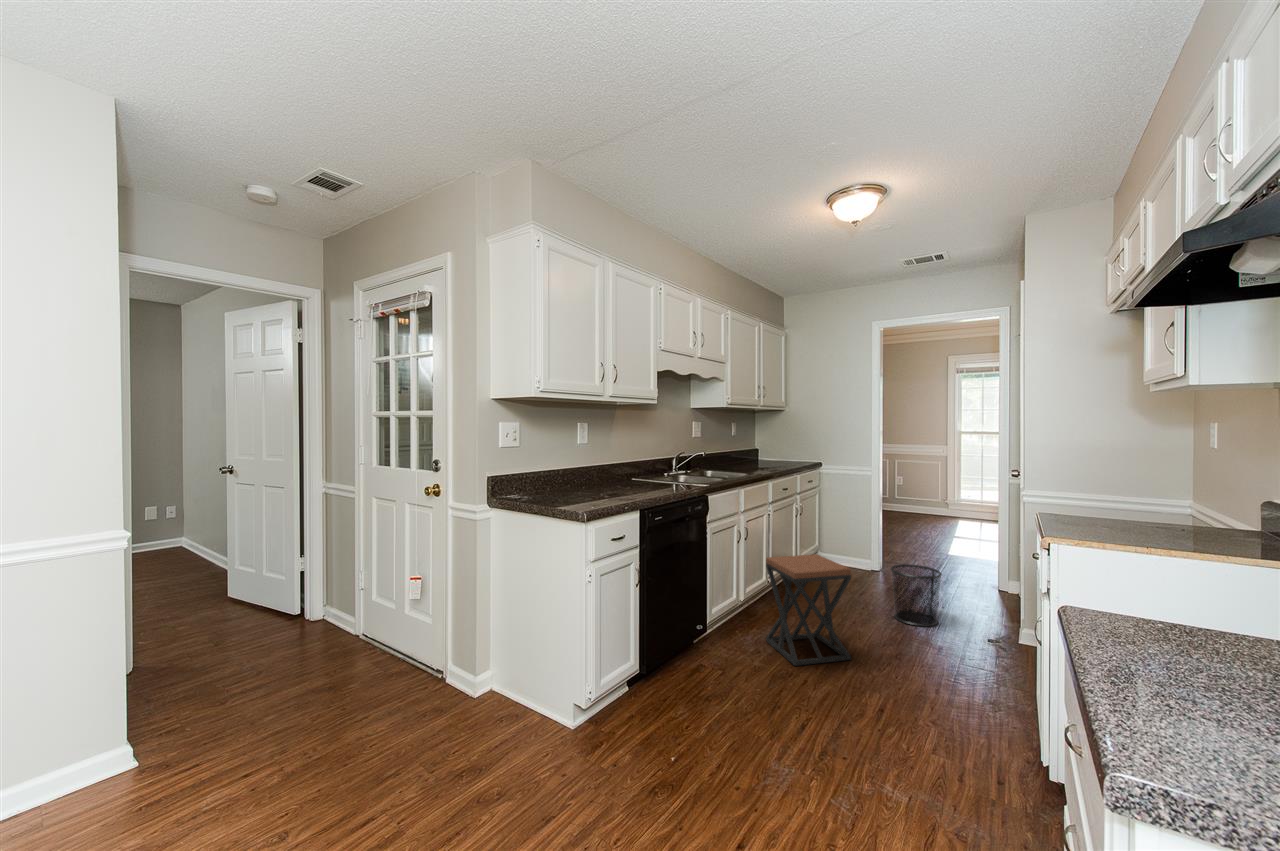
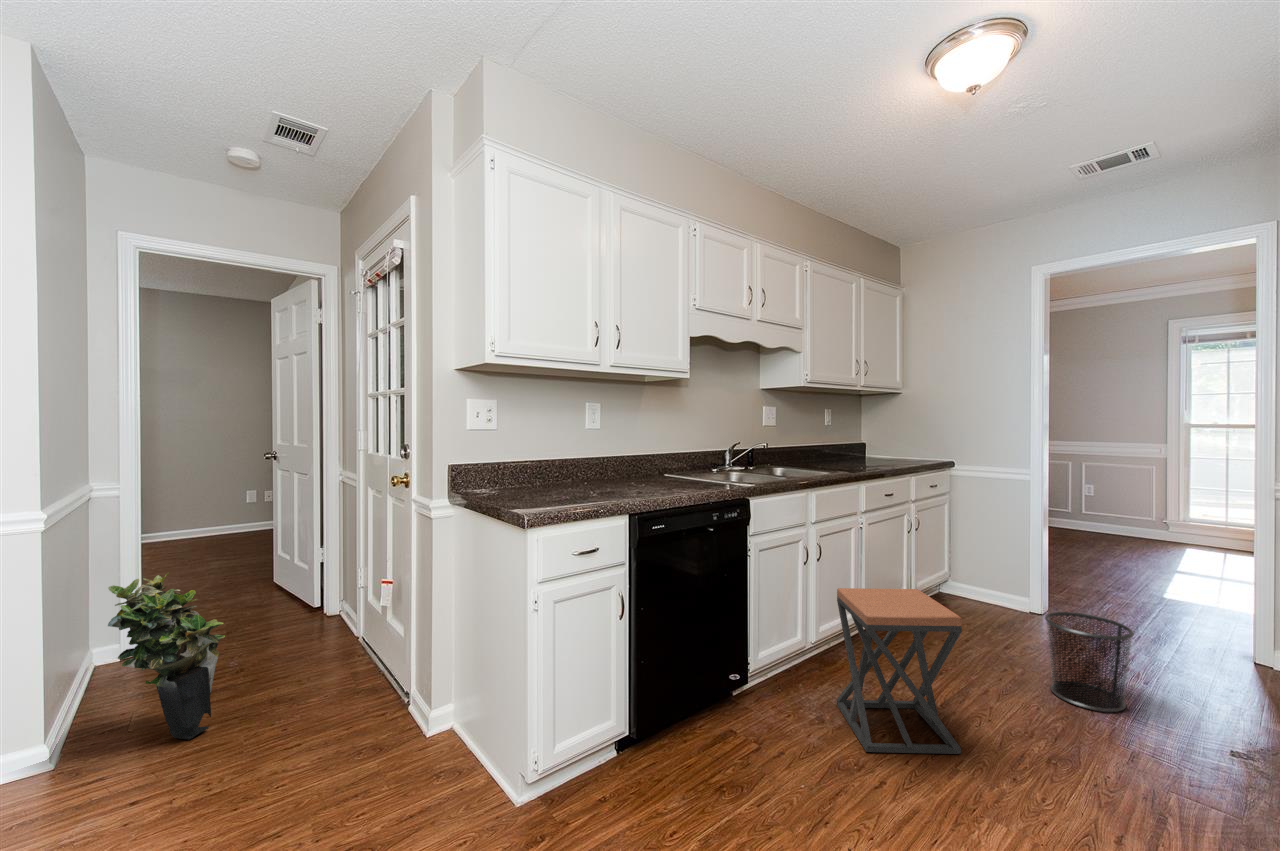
potted plant: none [171,582,280,728] -> present [108,573,225,740]

